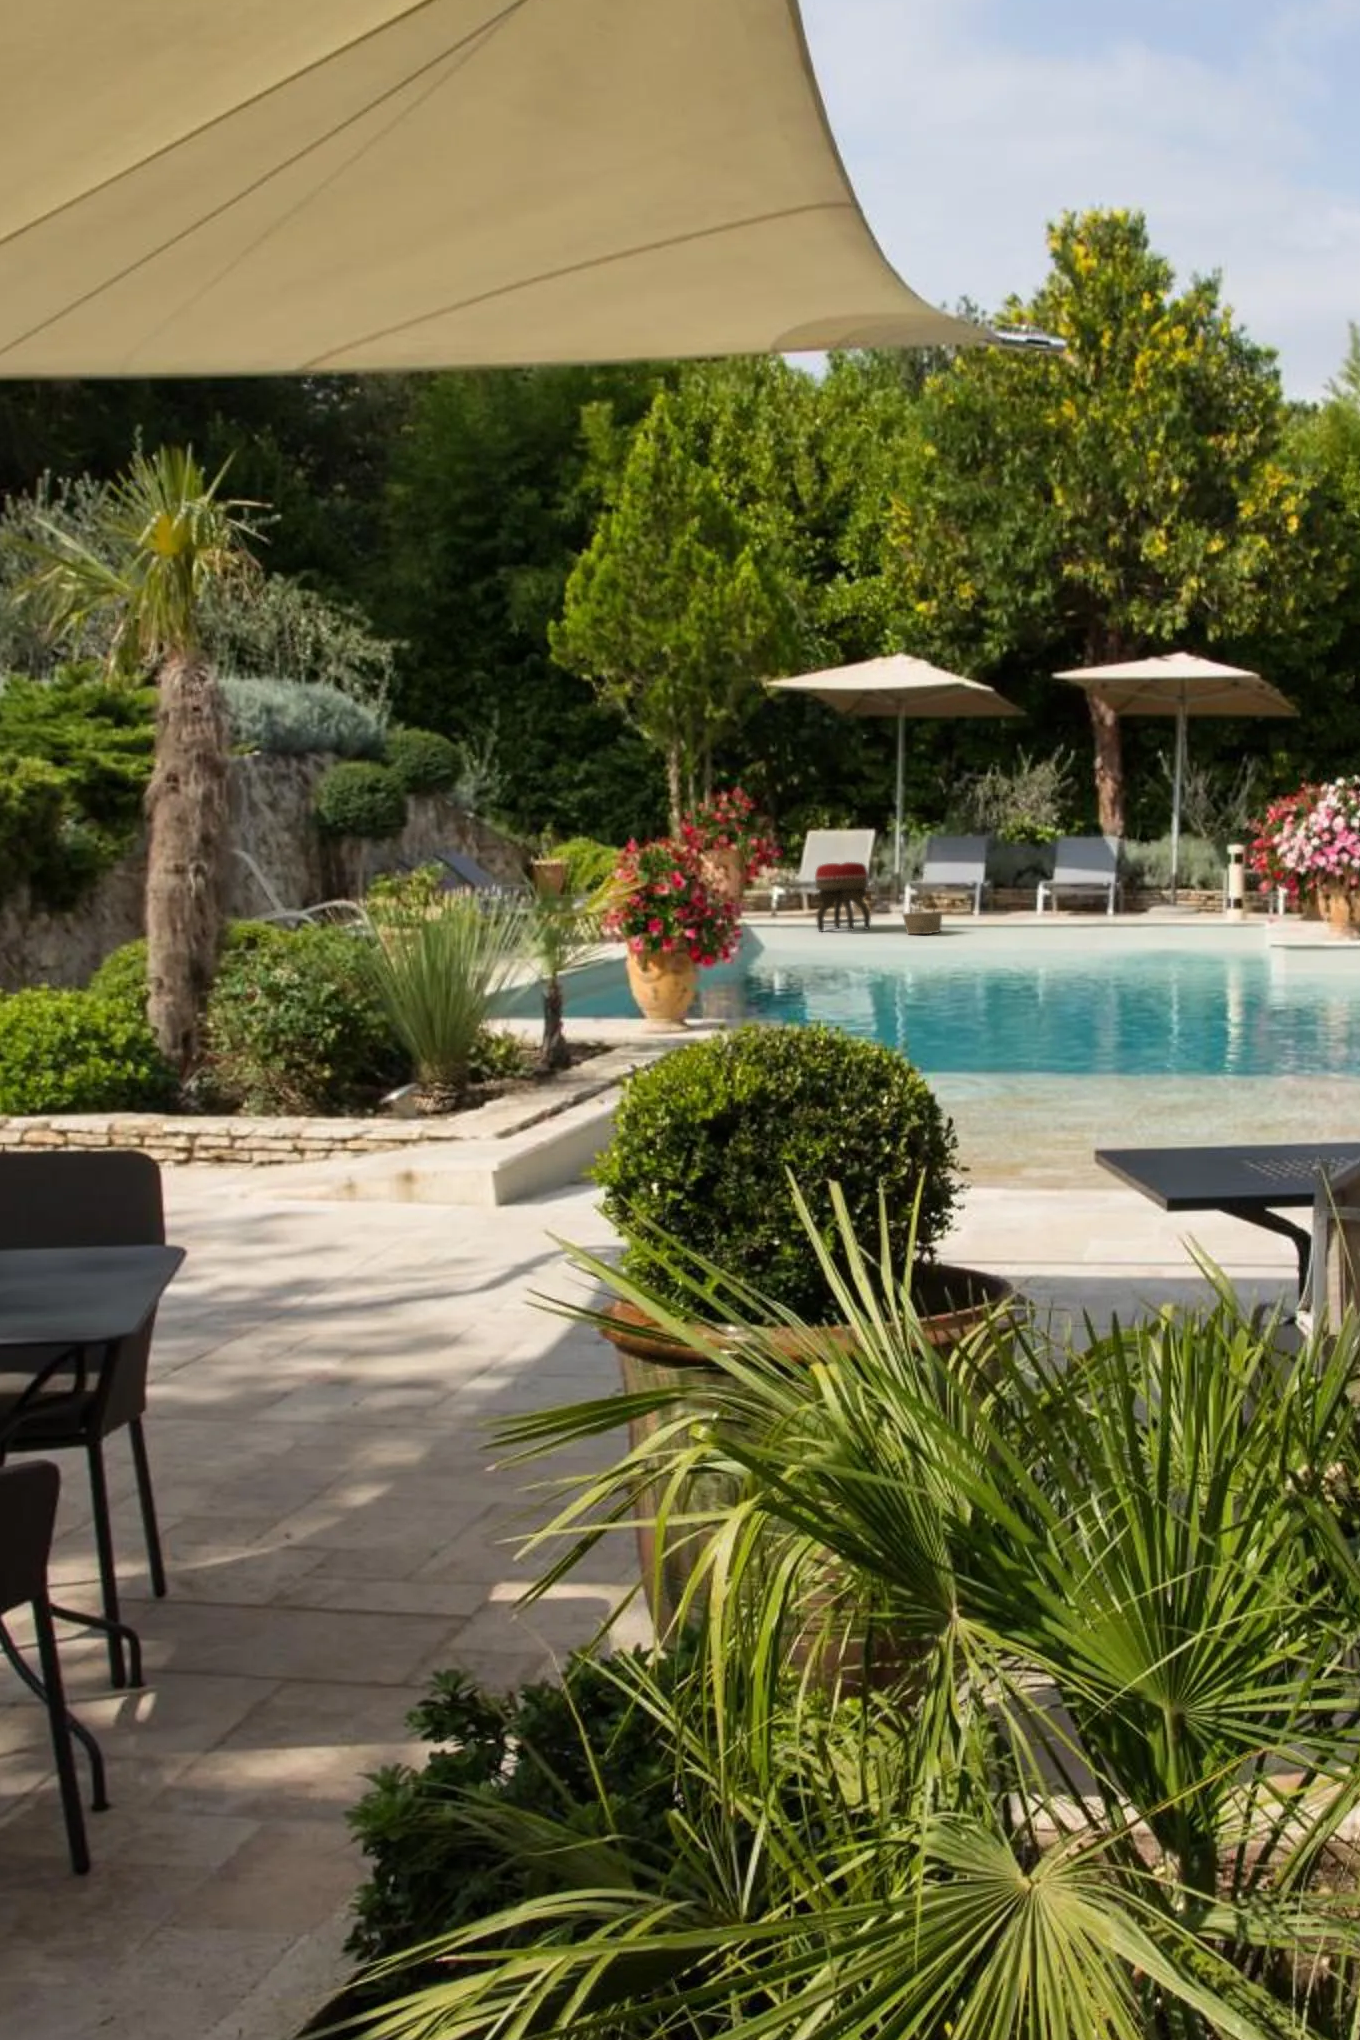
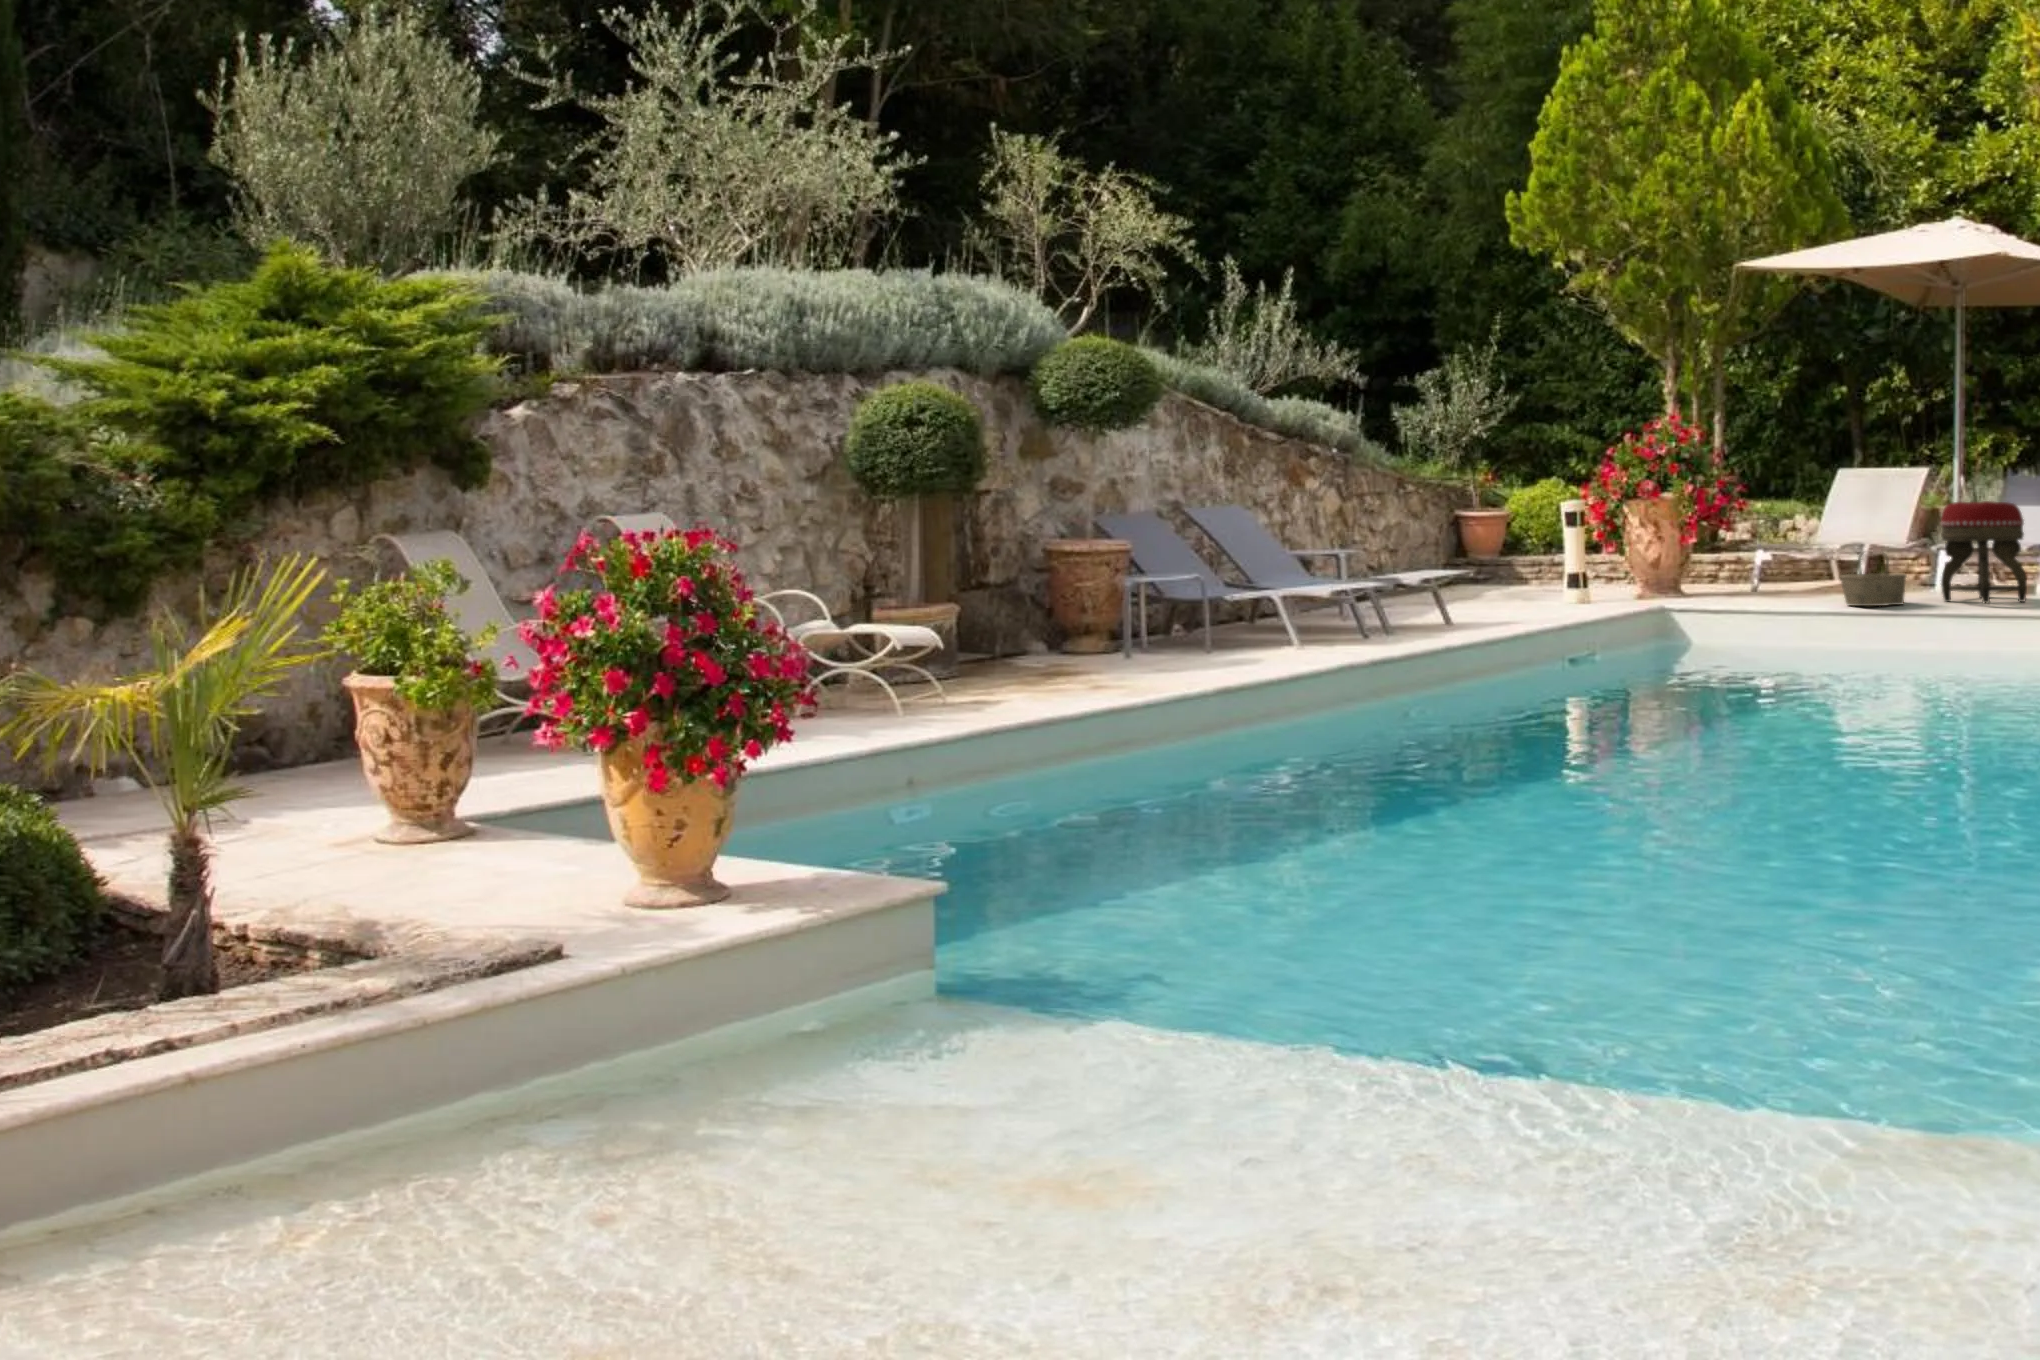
footstool: present [815,862,871,932] -> present [1941,501,2027,603]

